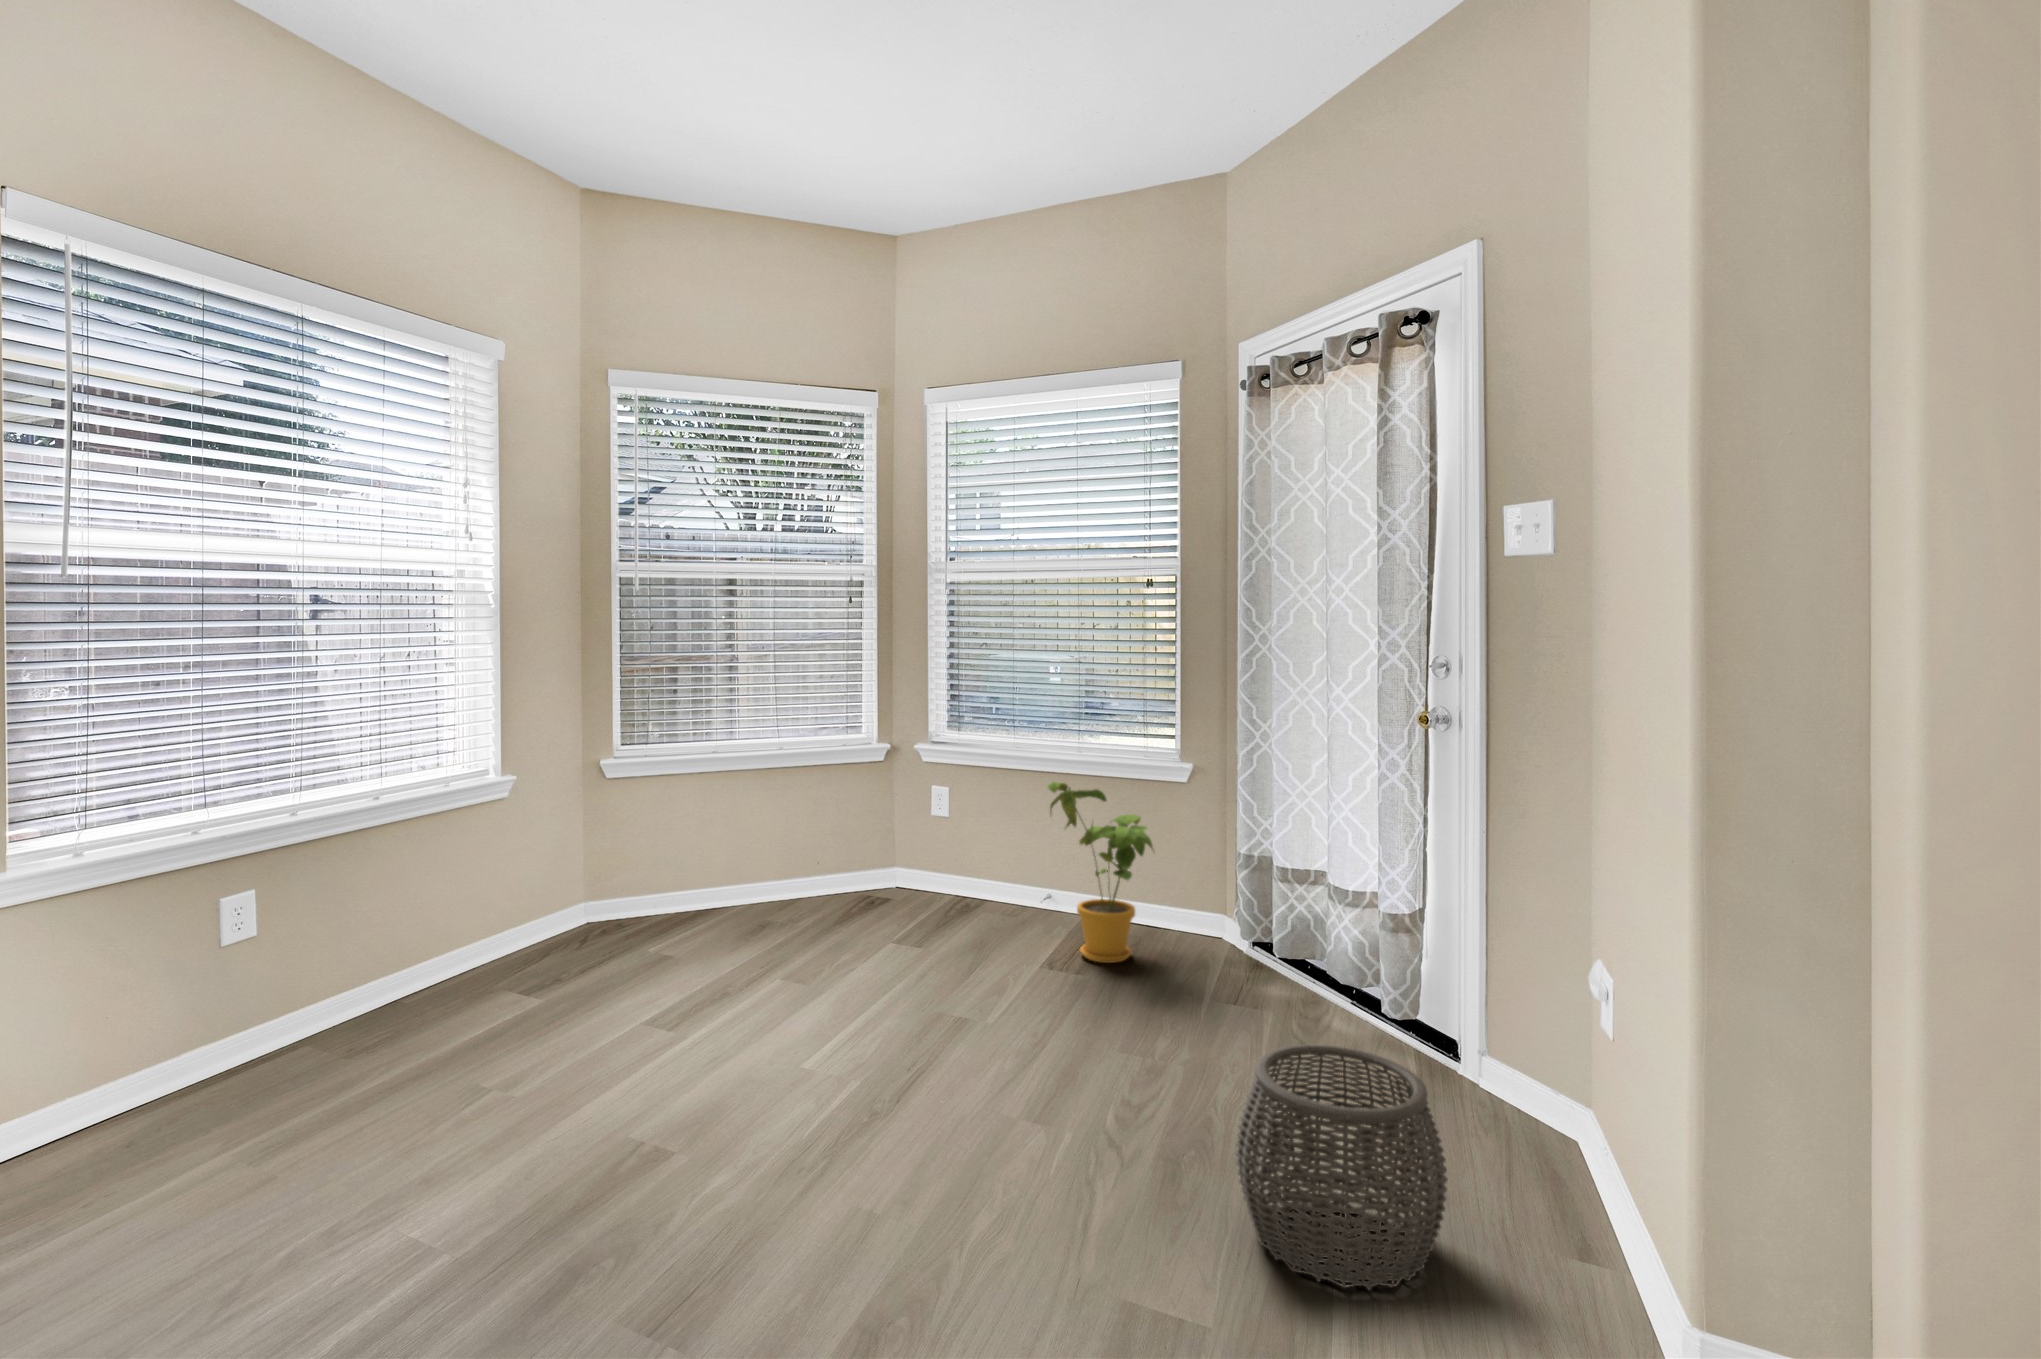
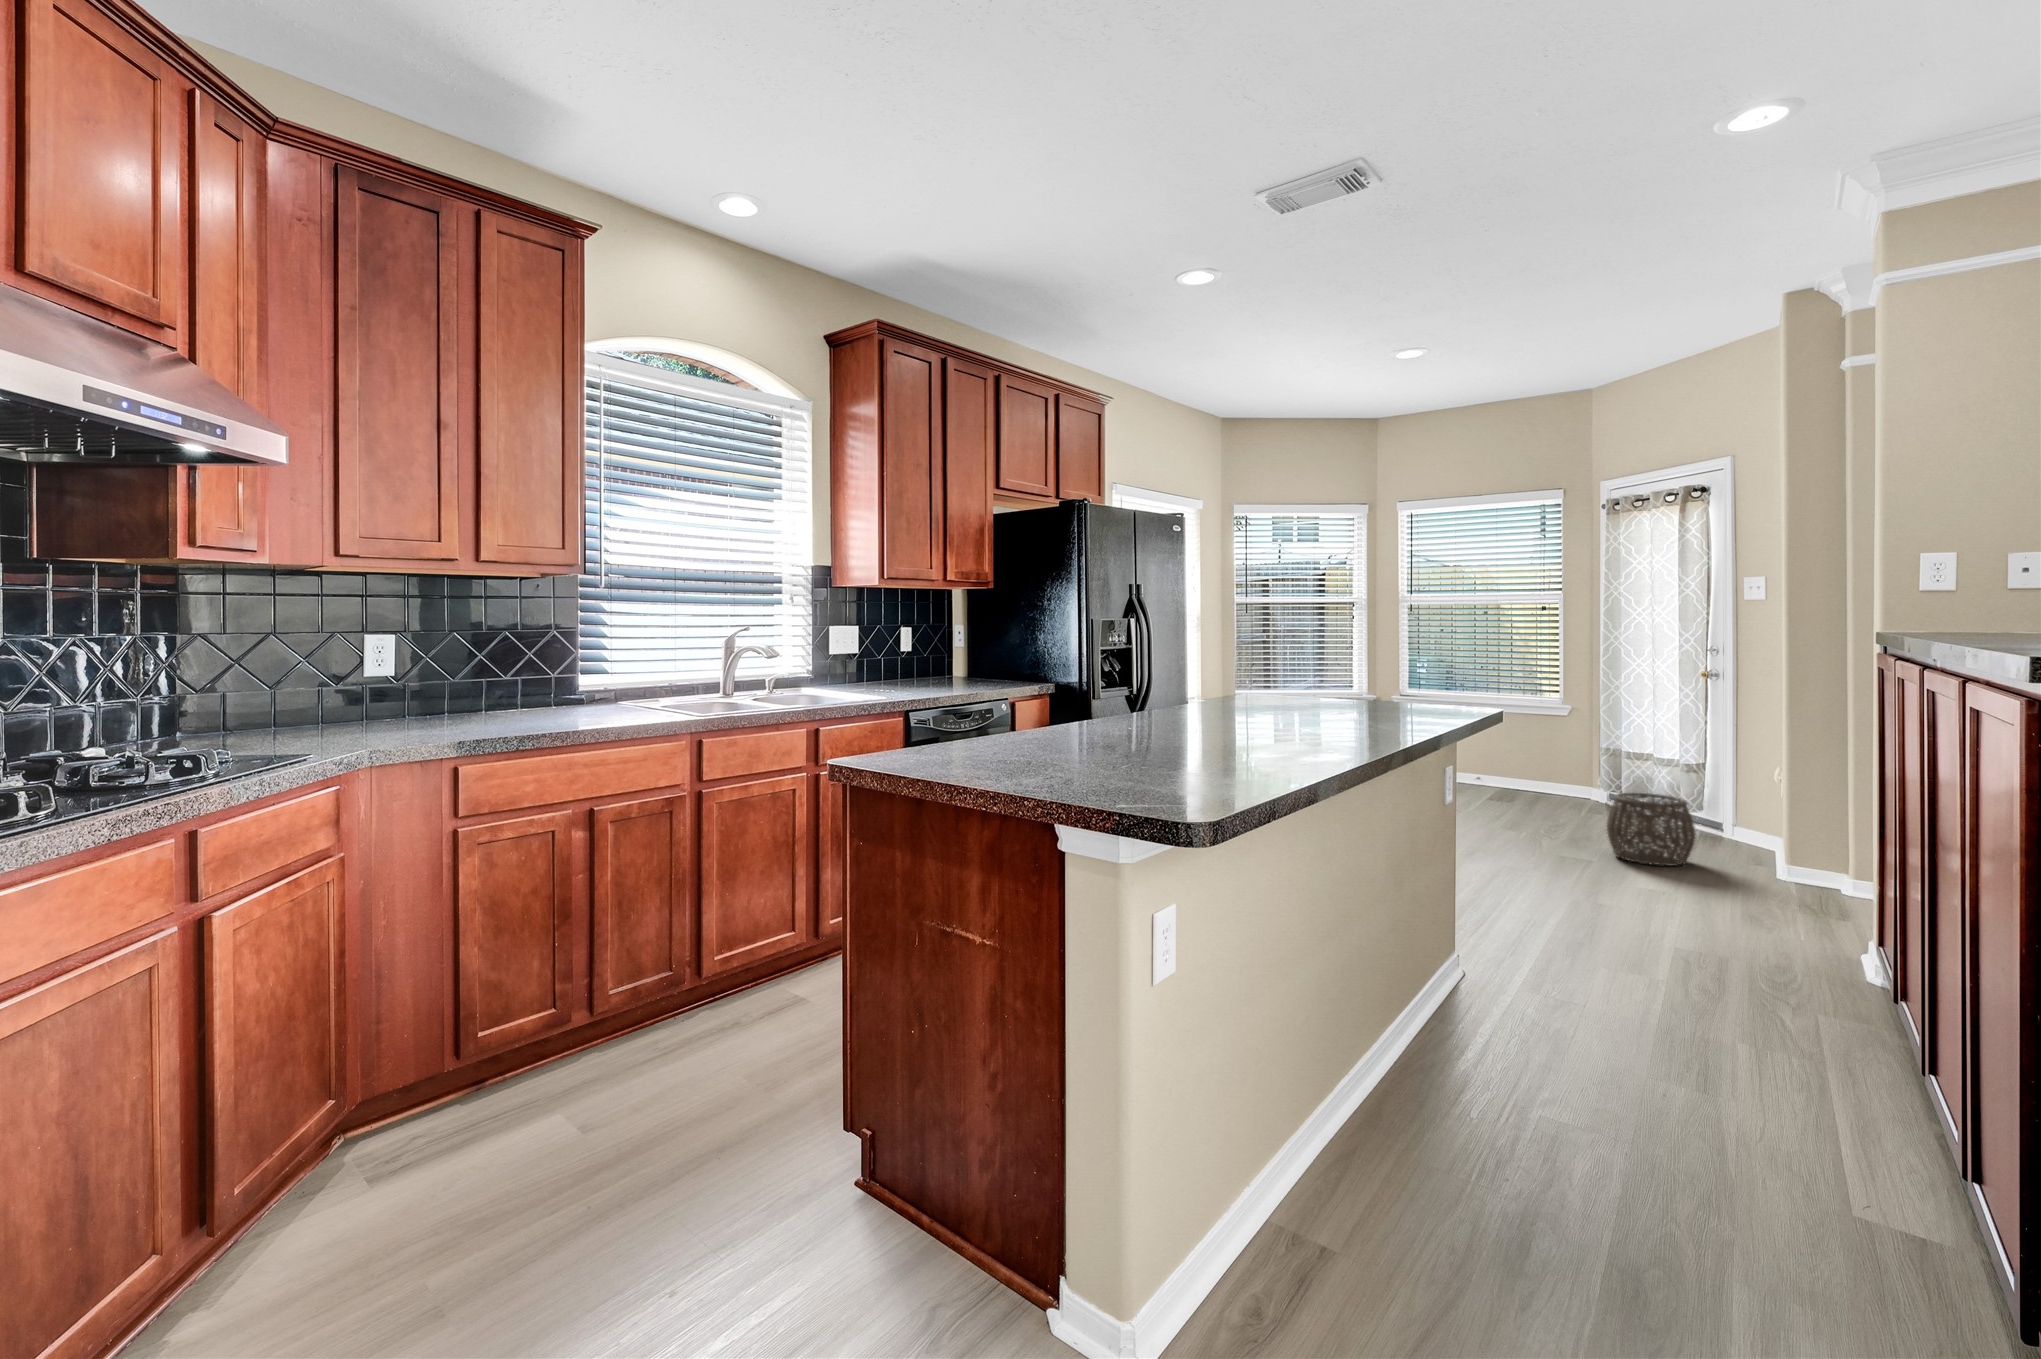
house plant: present [1047,782,1155,963] -> none [1491,708,1553,799]

